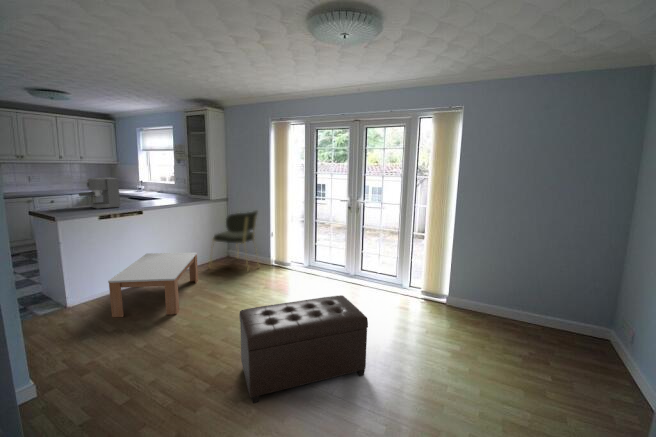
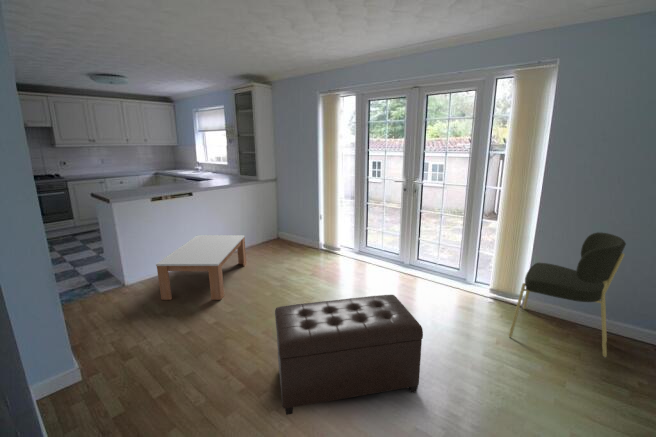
coffee maker: present [79,178,120,209] -> none [133,160,172,191]
dining chair: present [209,211,257,265] -> present [509,232,626,357]

